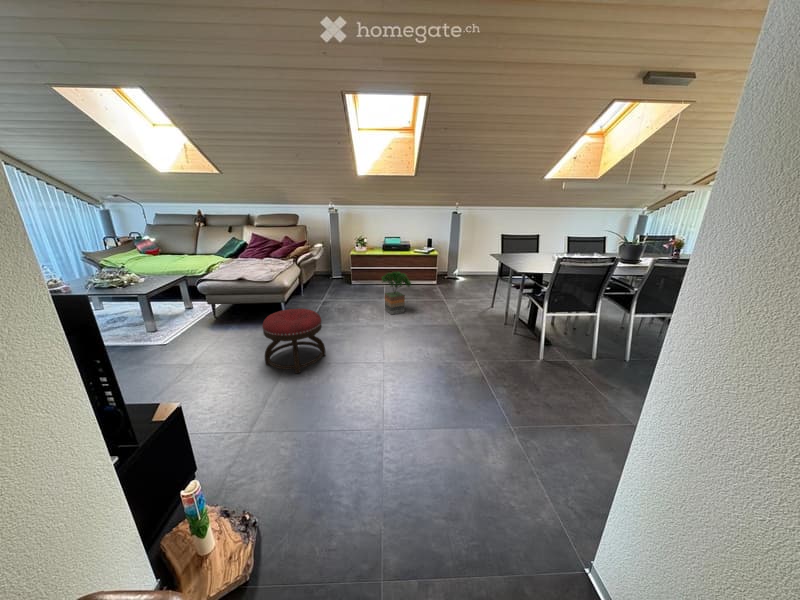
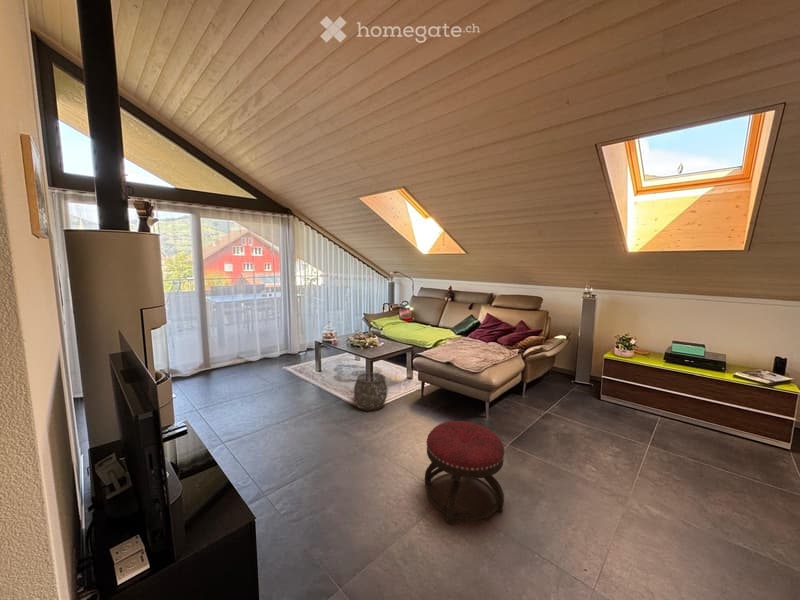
potted tree: present [382,272,411,315] -> none [641,406,711,490]
woven basket: none [137,306,183,345] -> present [354,373,387,410]

